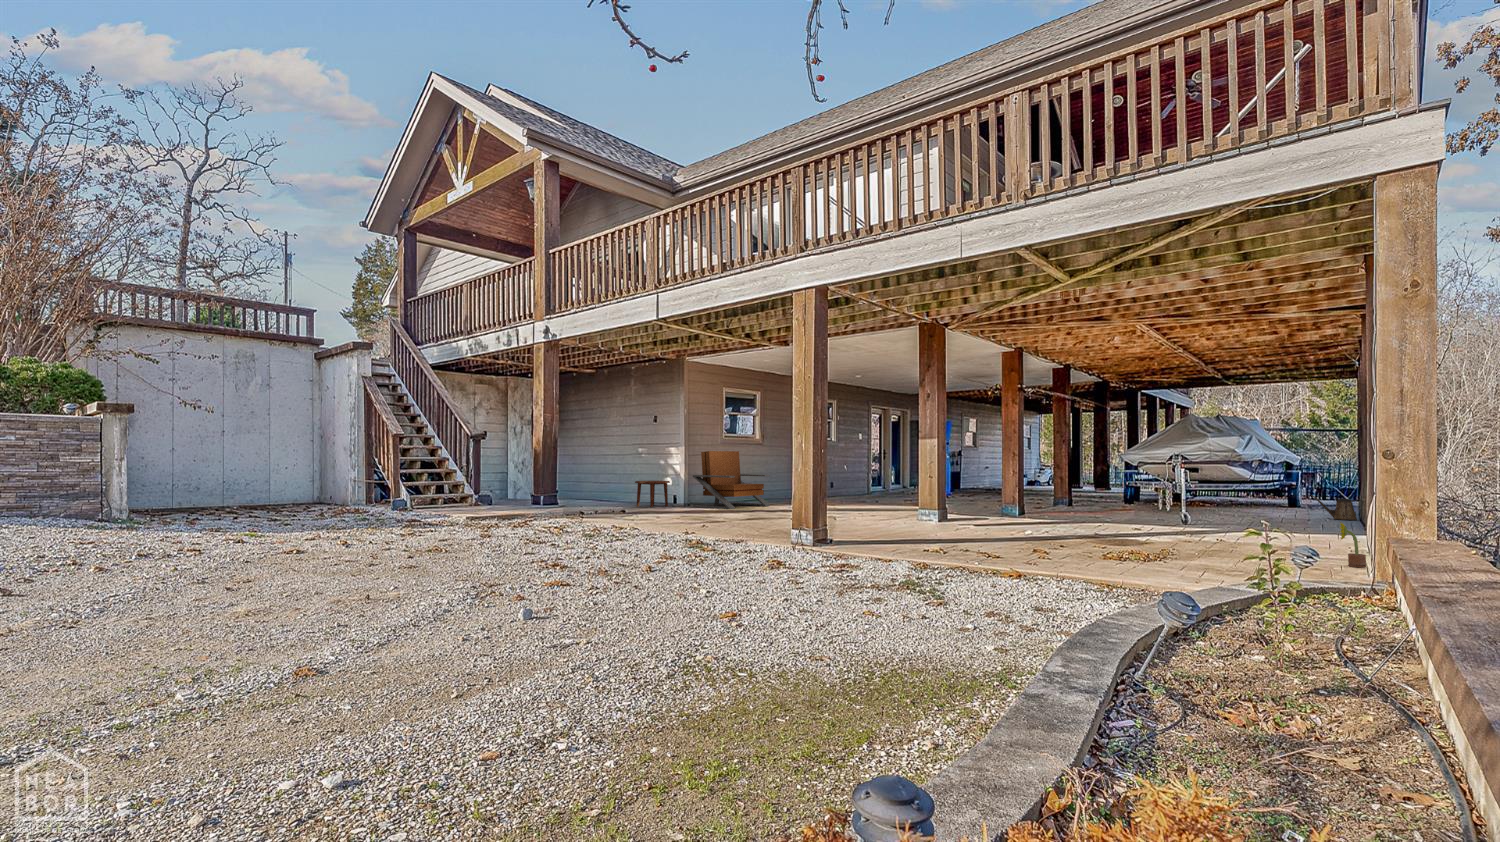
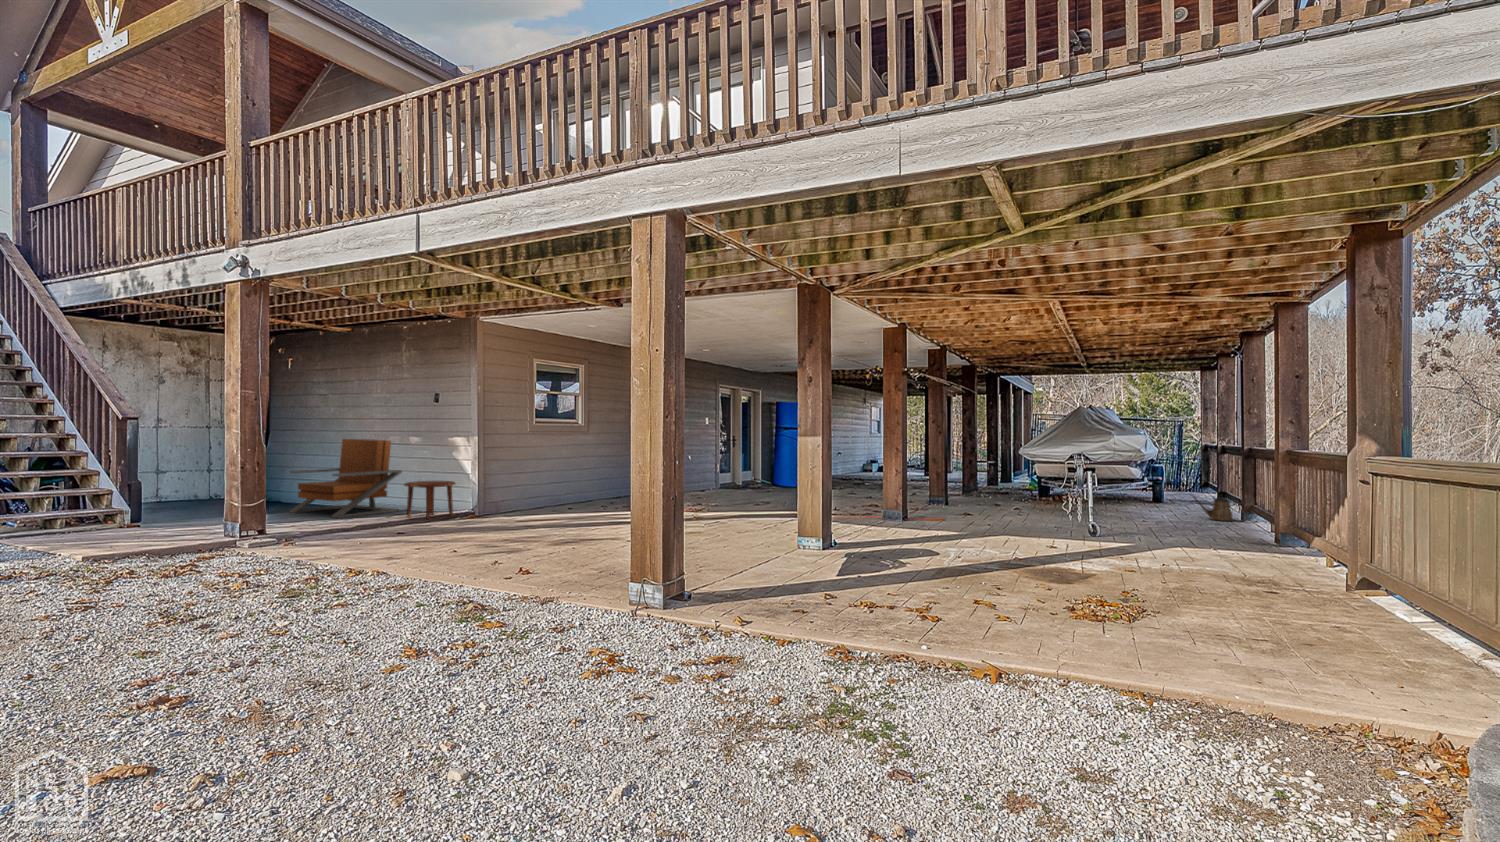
lounge chair: present [693,451,770,509] -> present [290,439,402,518]
decorative plant: present [1340,522,1366,567] -> none [1397,585,1438,652]

